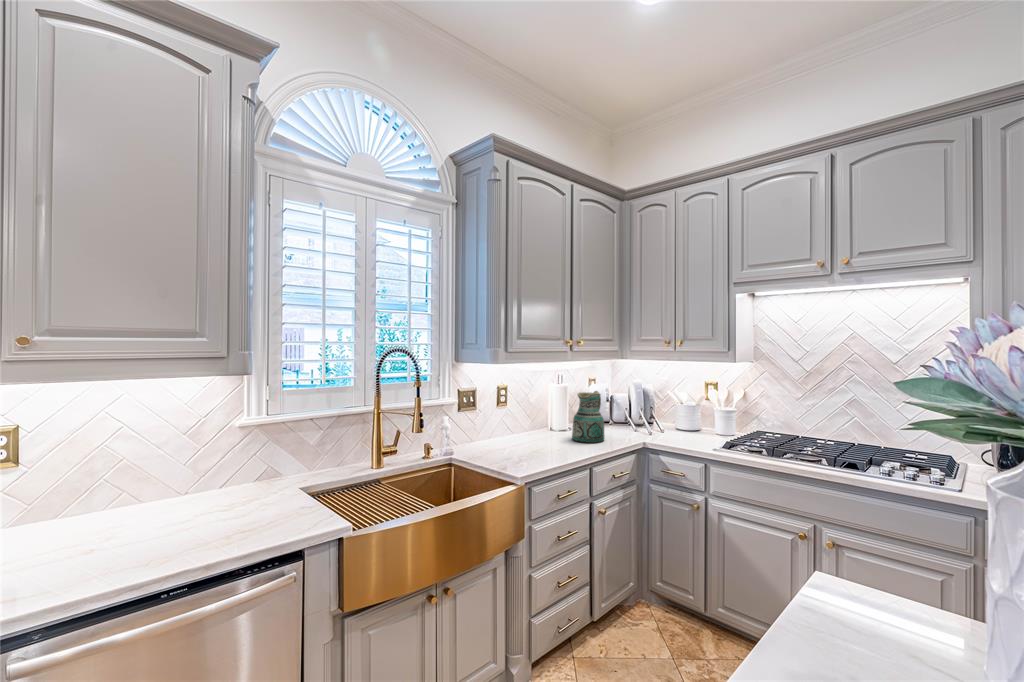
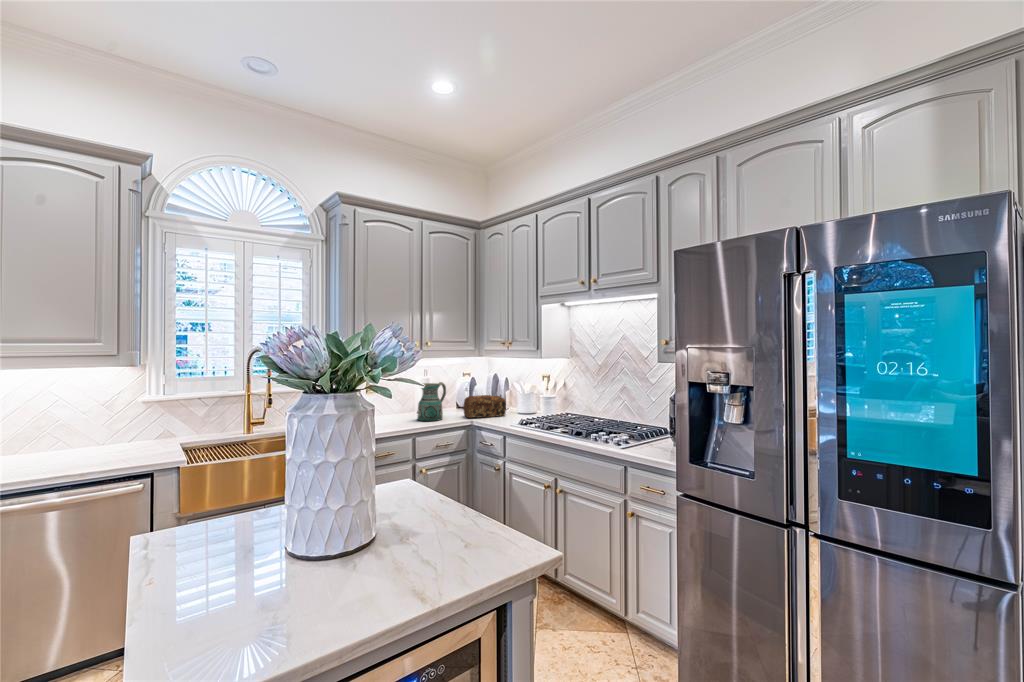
bread loaf: none [621,407,677,437] -> present [463,395,506,418]

